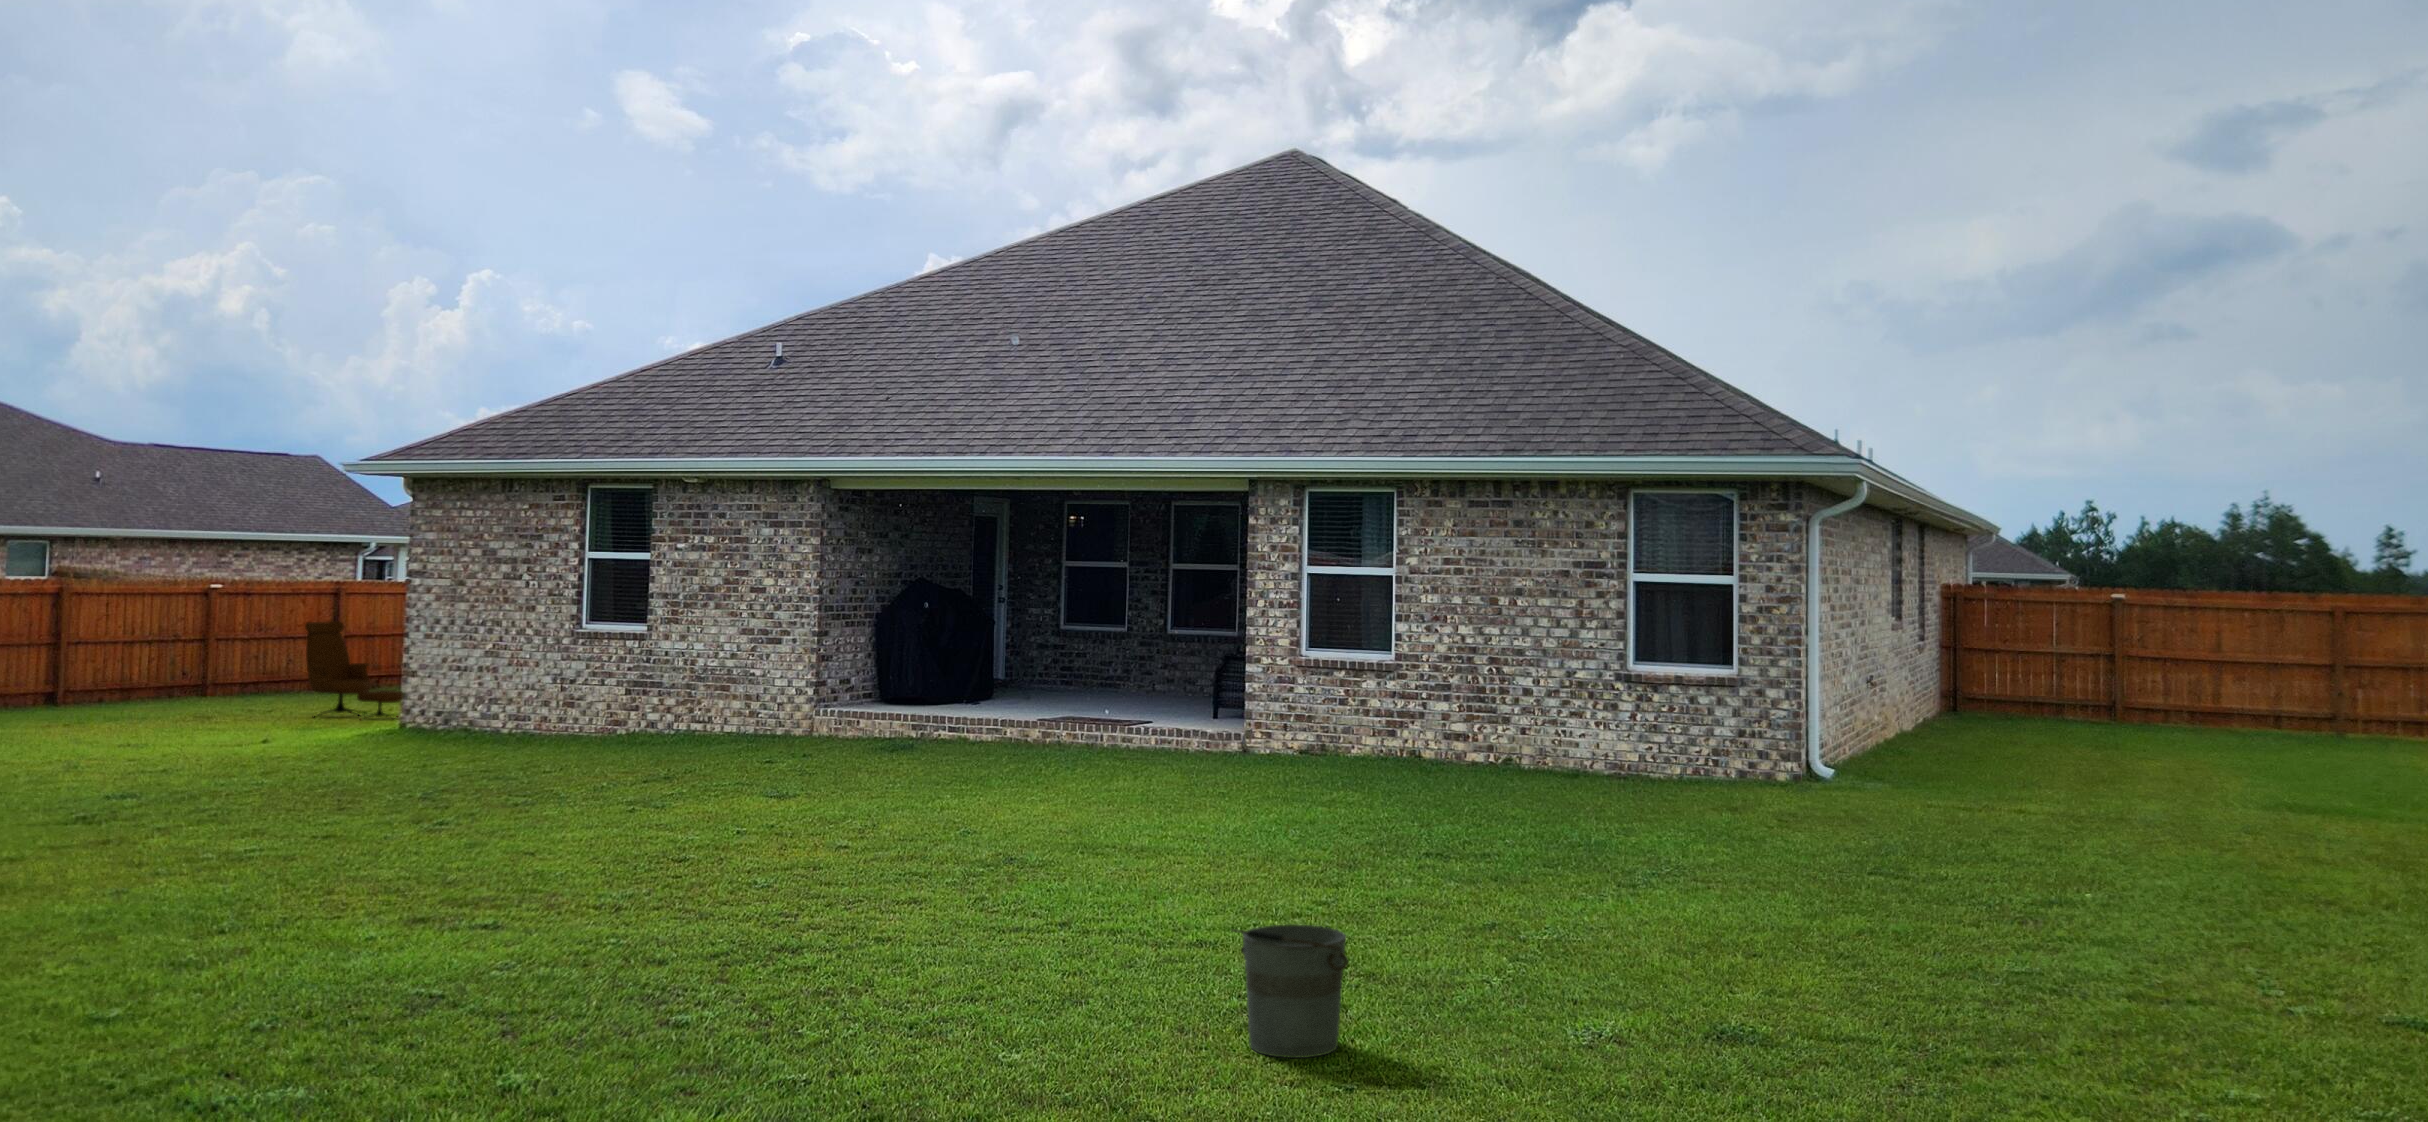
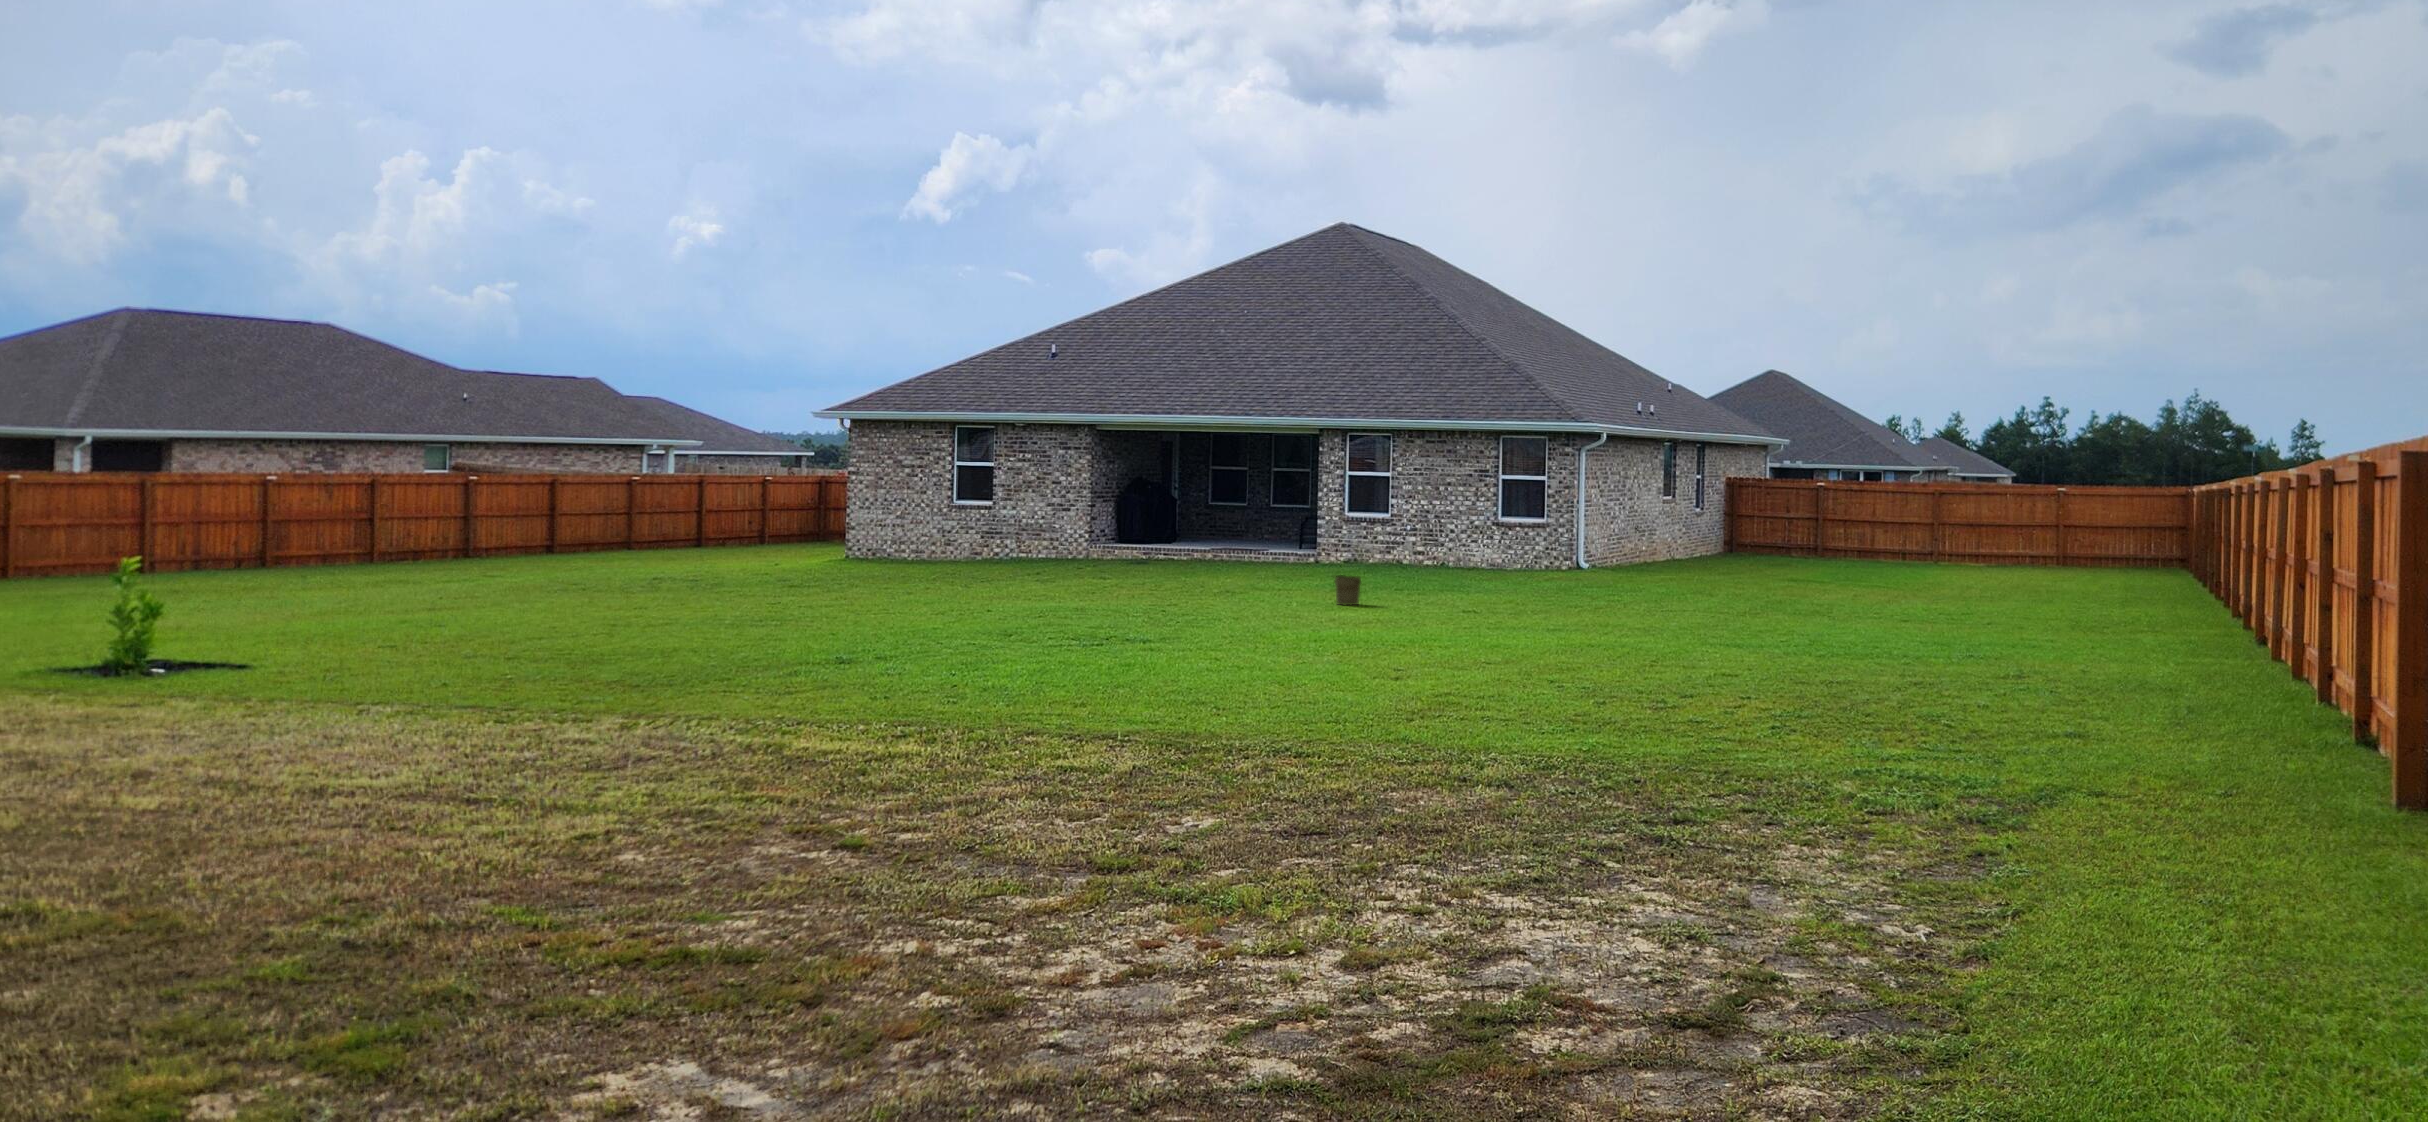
lounge chair: present [305,621,403,717] -> none [791,500,852,554]

